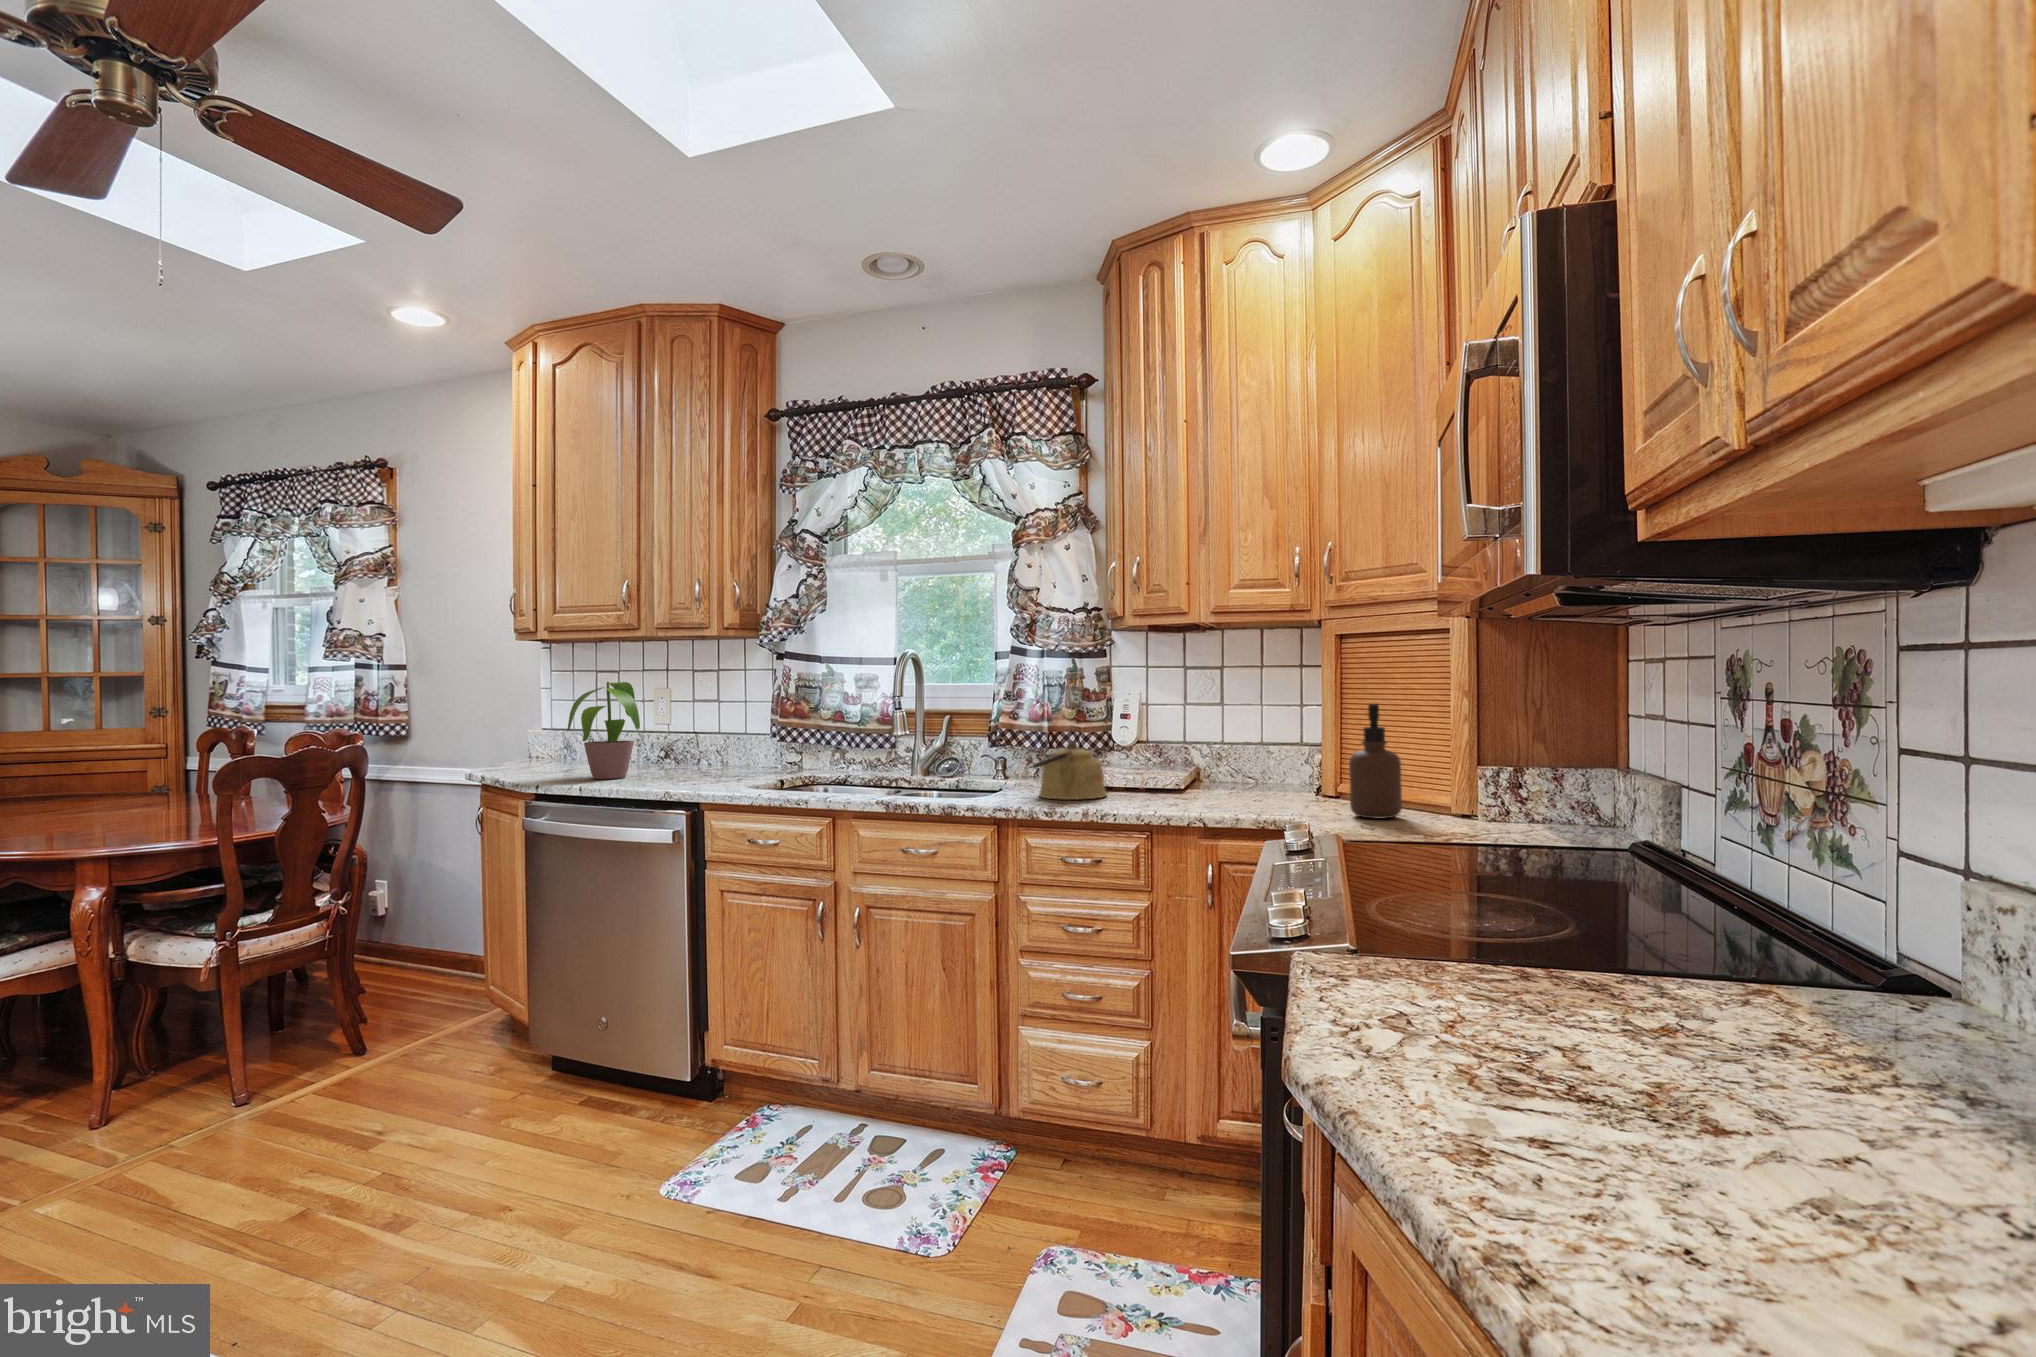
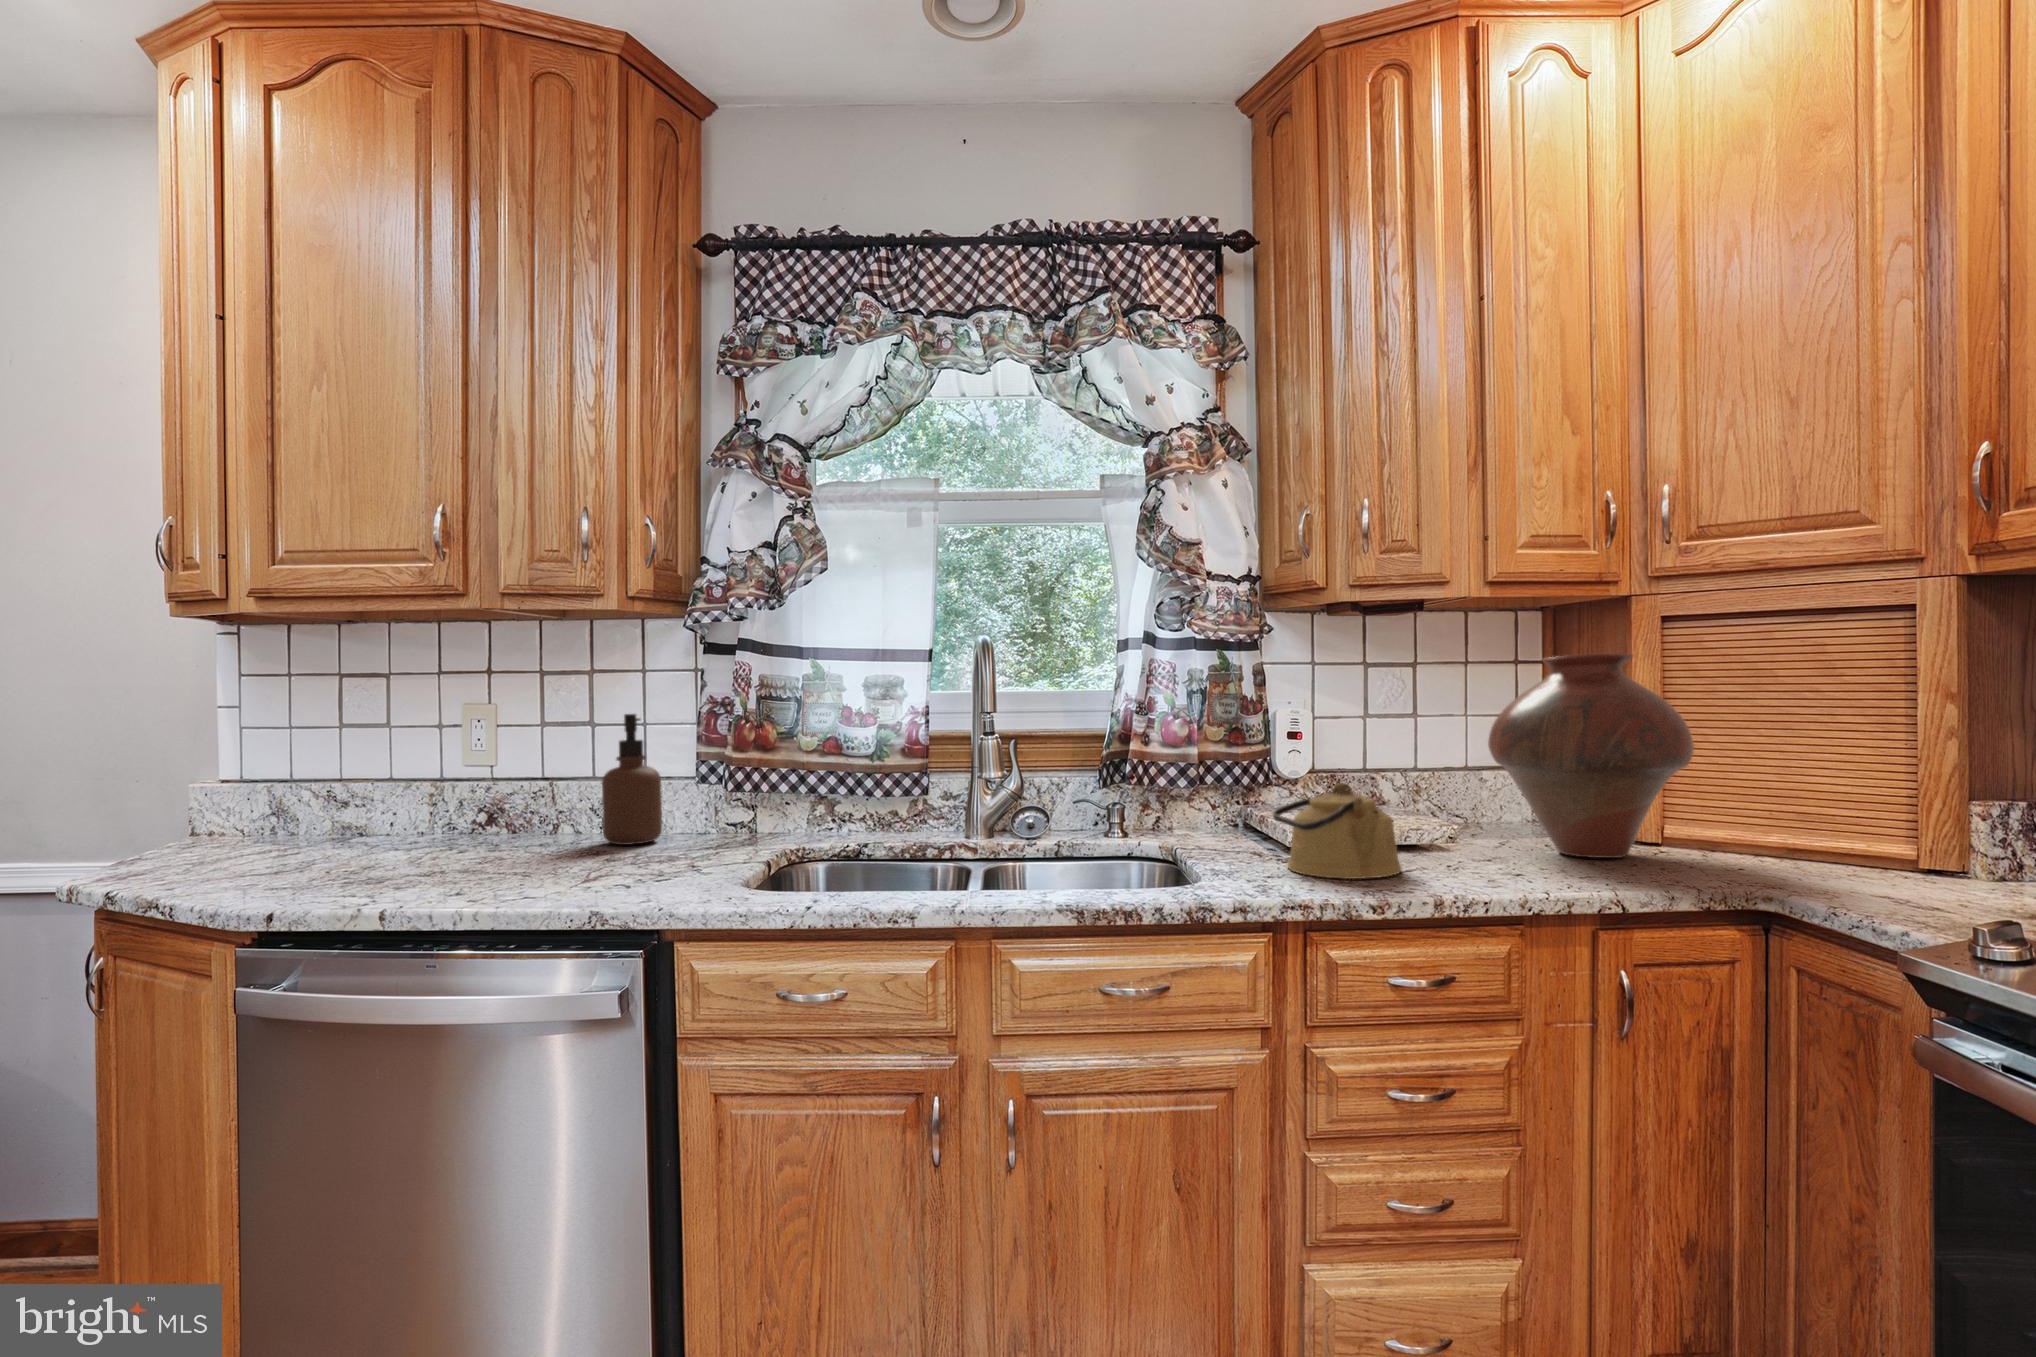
vase: none [1194,660,1321,798] -> present [1488,653,1694,858]
potted plant: present [567,682,640,779] -> none [326,689,511,875]
soap dispenser: present [1349,704,1402,819] -> present [602,714,662,845]

